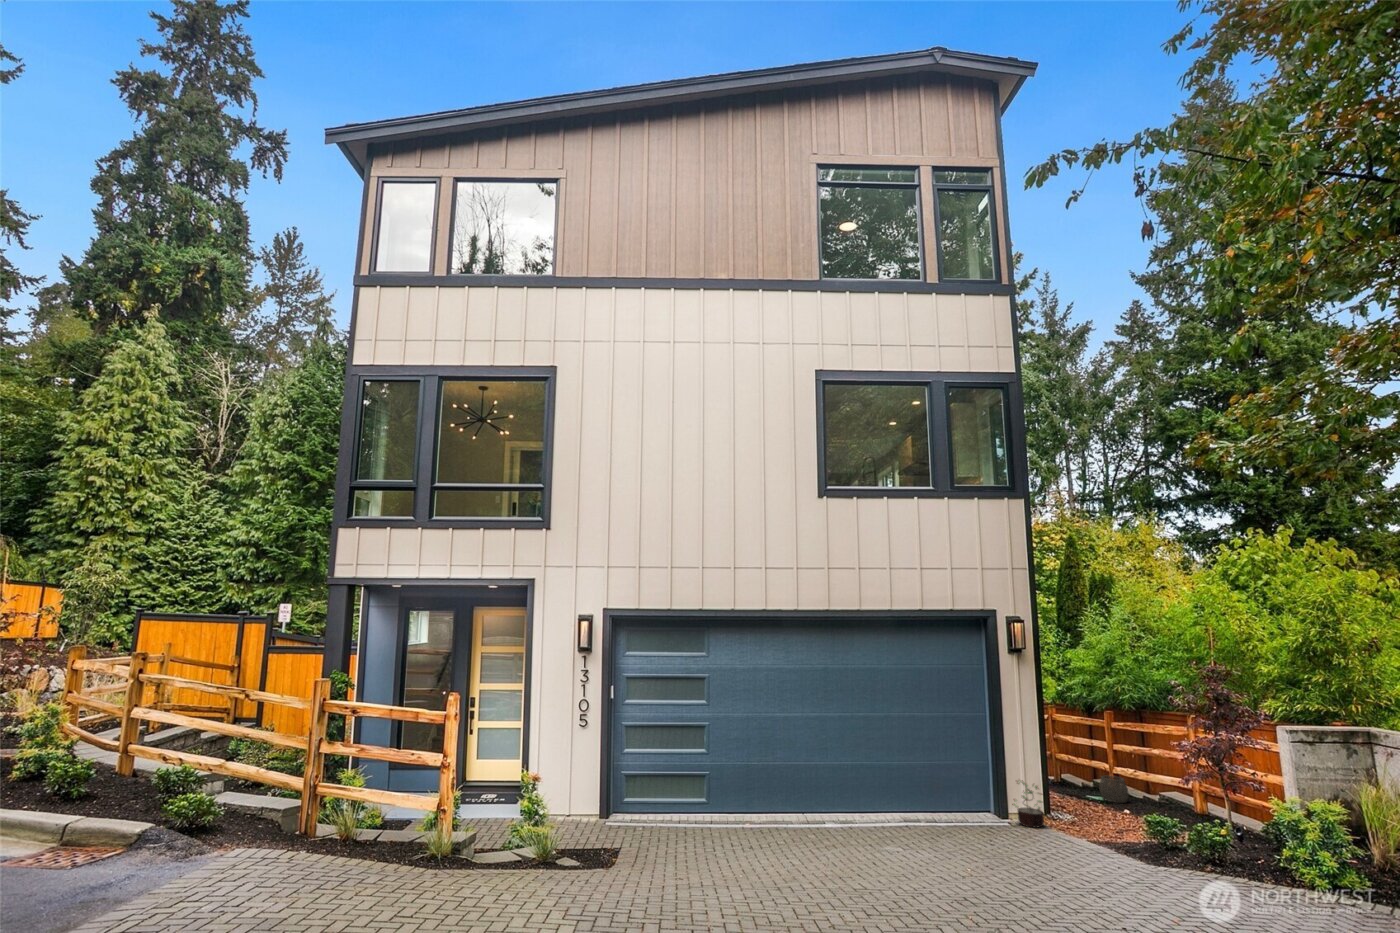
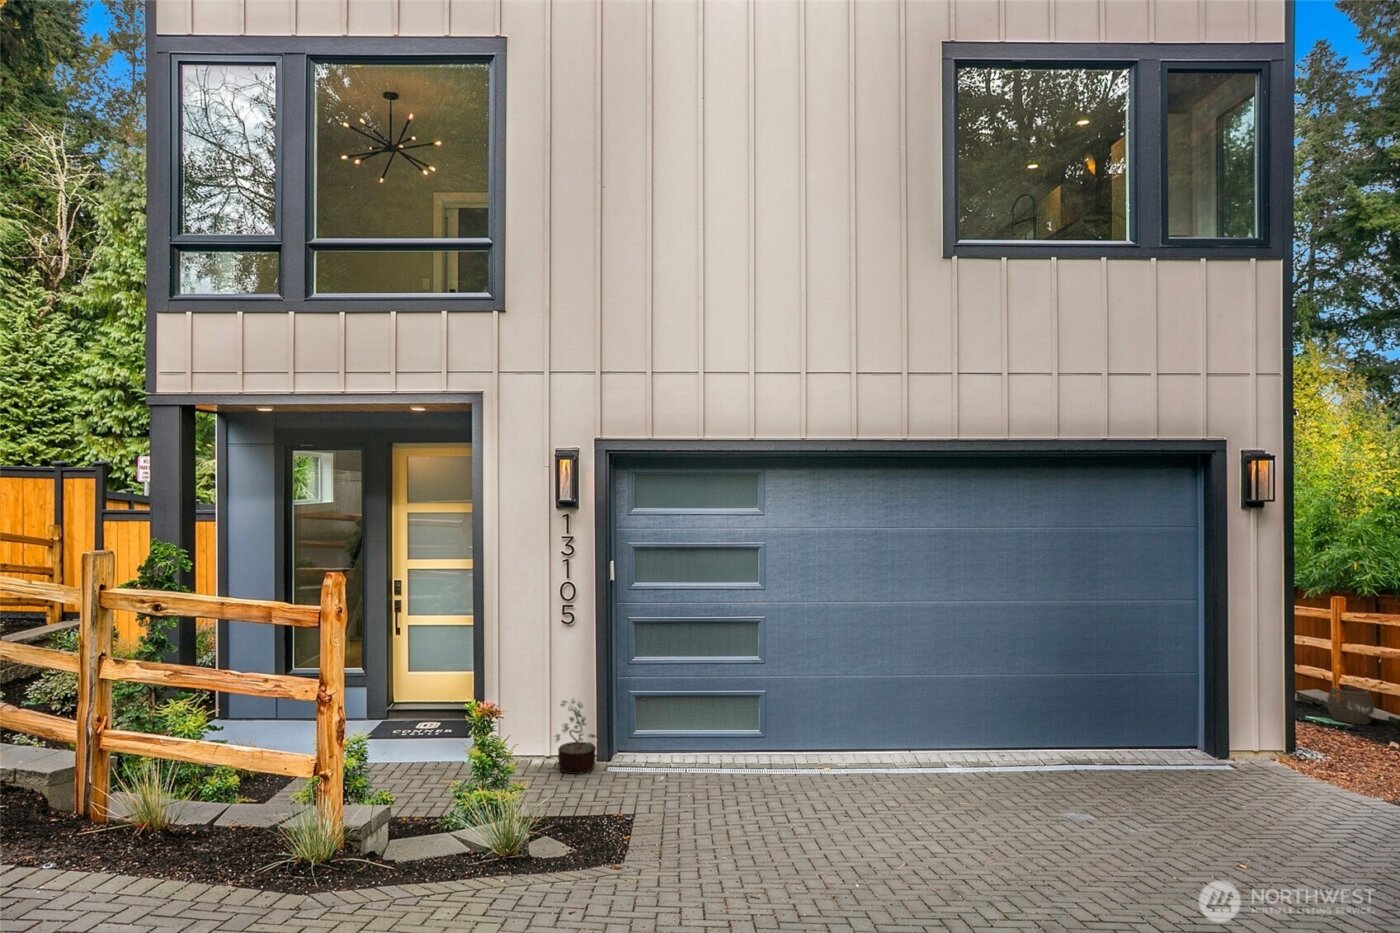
decorative plant: present [1012,780,1044,827] -> present [556,701,596,774]

